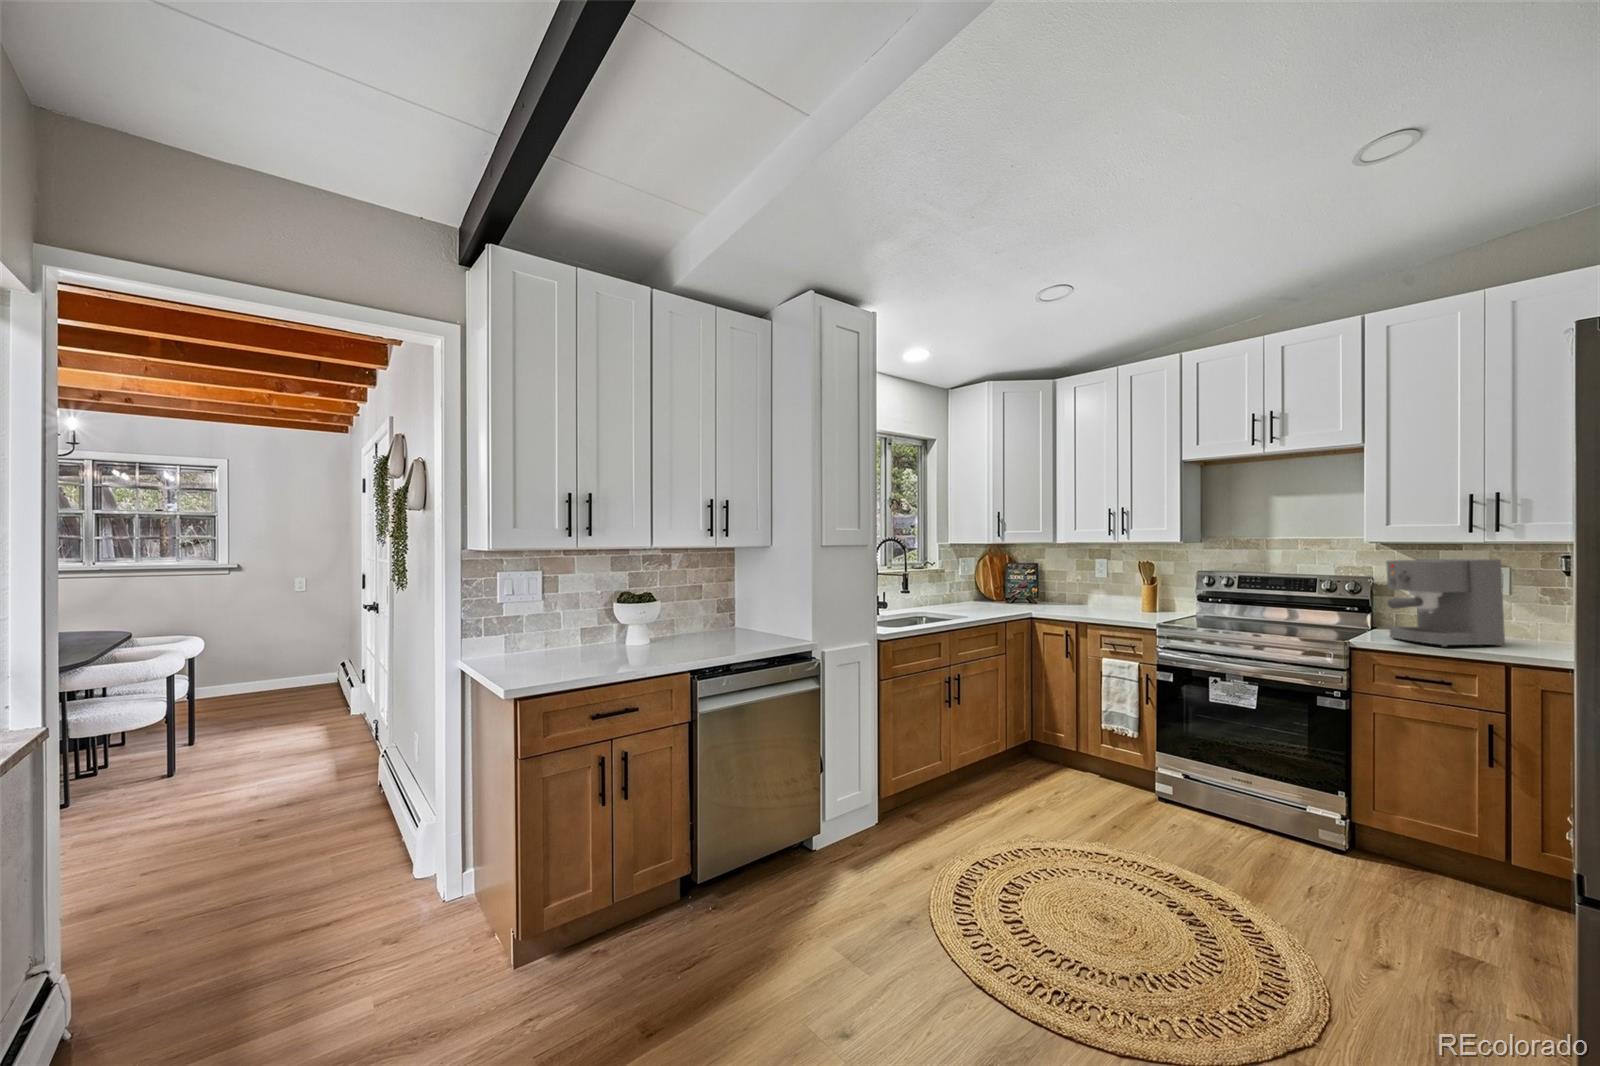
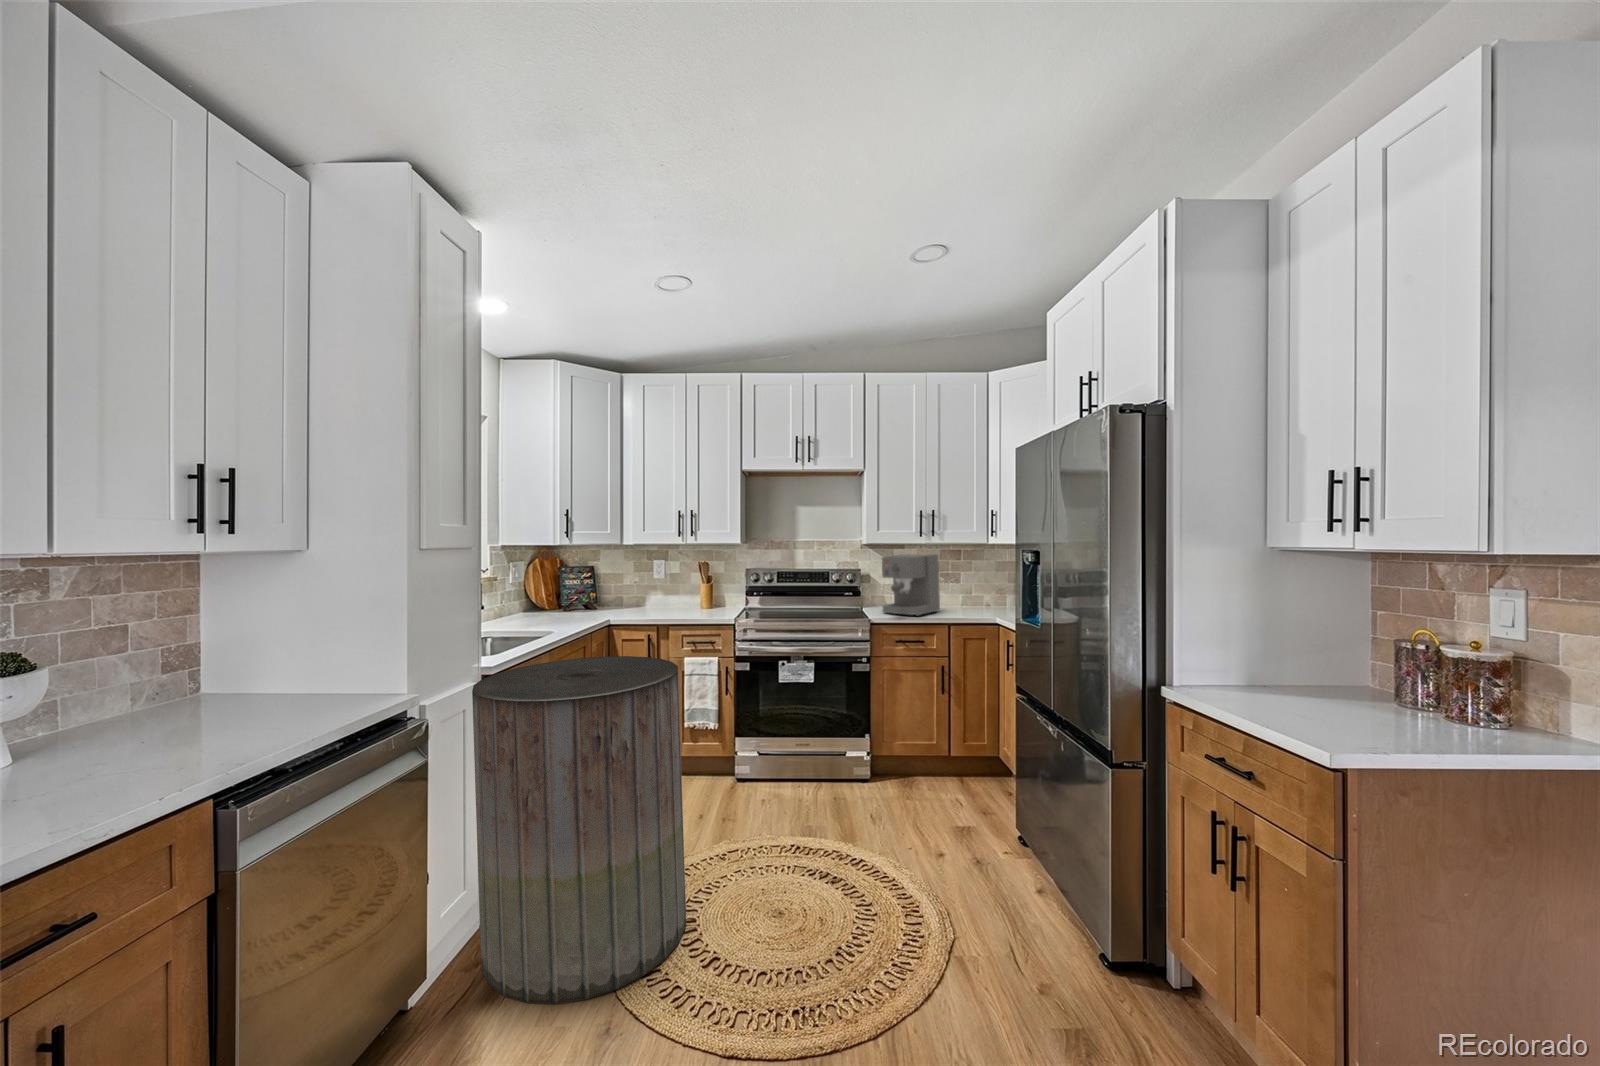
trash can: none [851,635,1022,905] -> present [472,656,686,1004]

